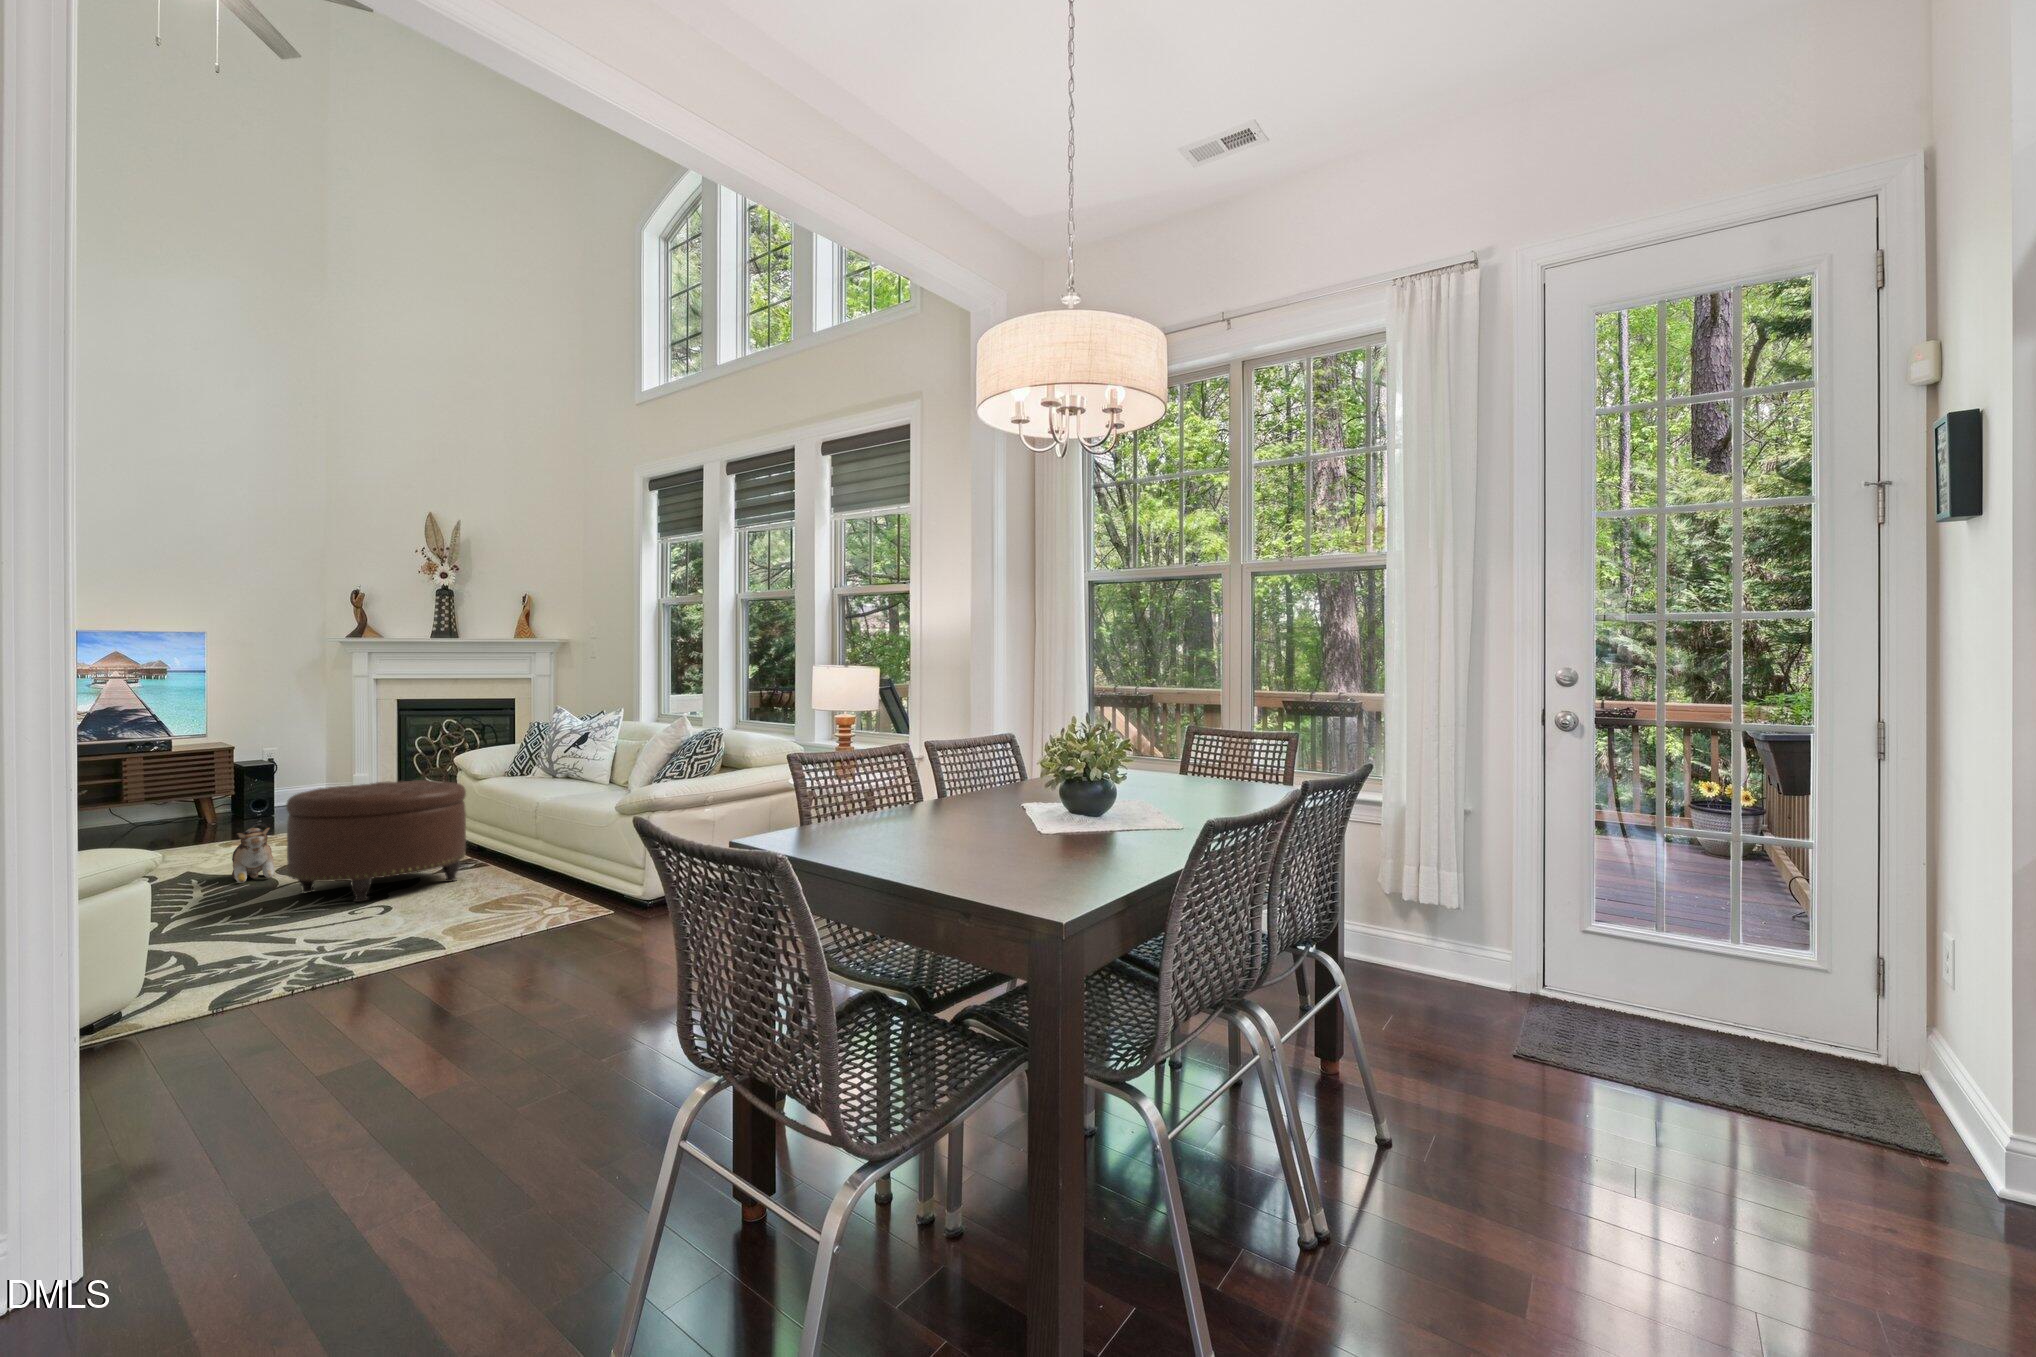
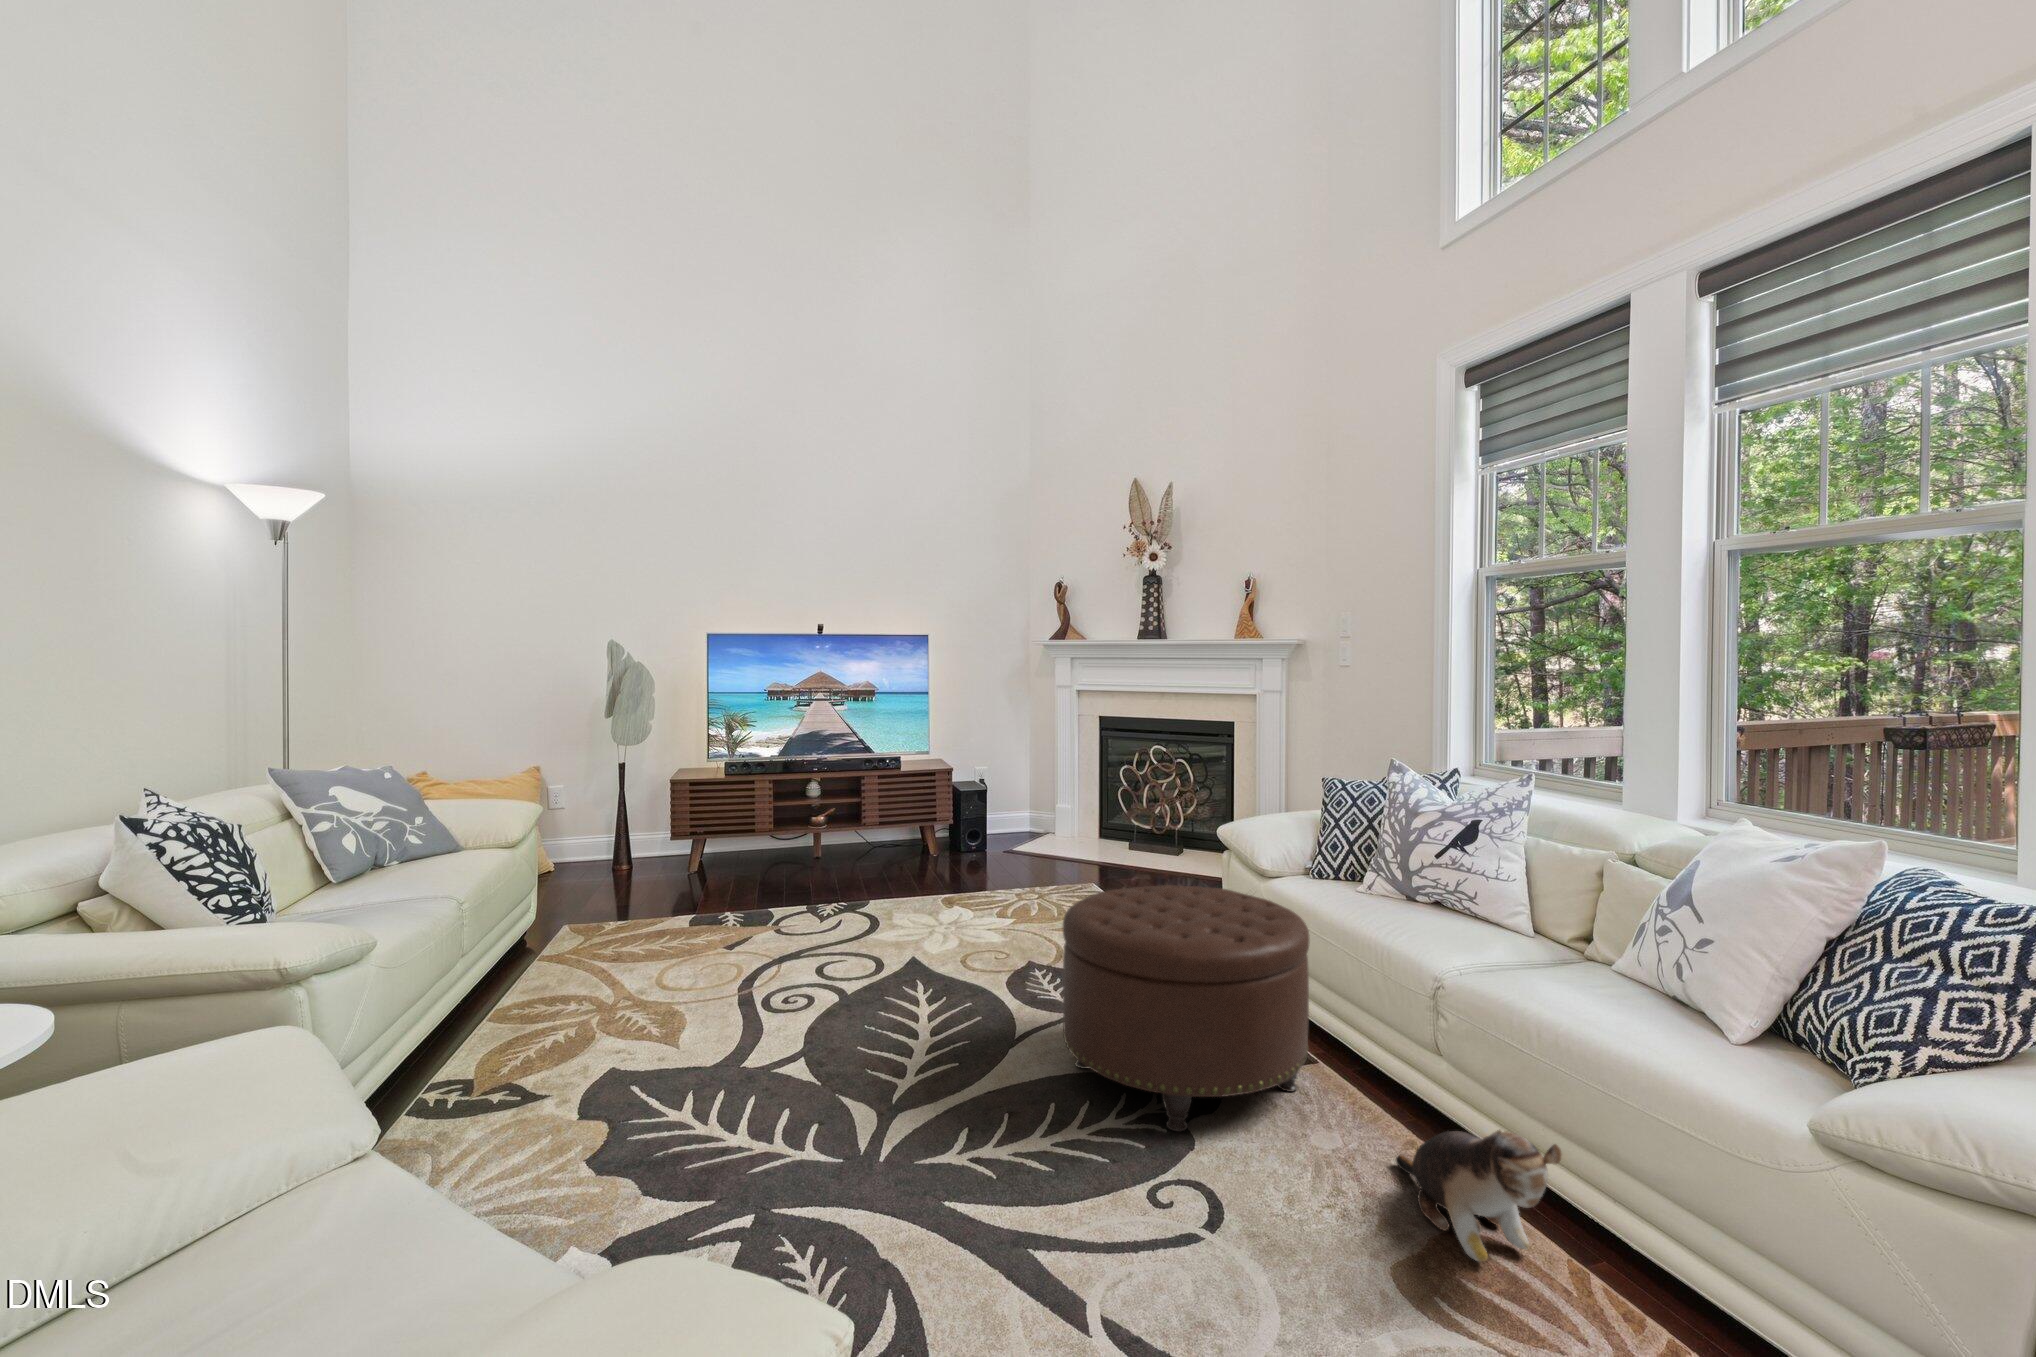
plush toy: present [232,828,274,883] -> present [1396,1130,1562,1262]

